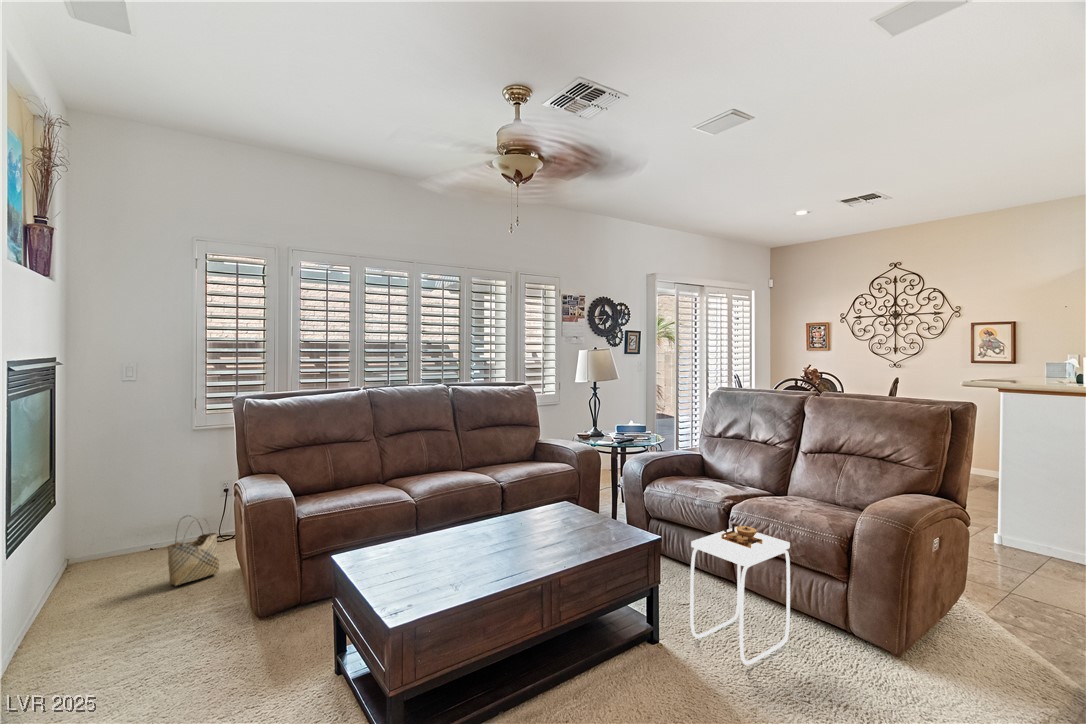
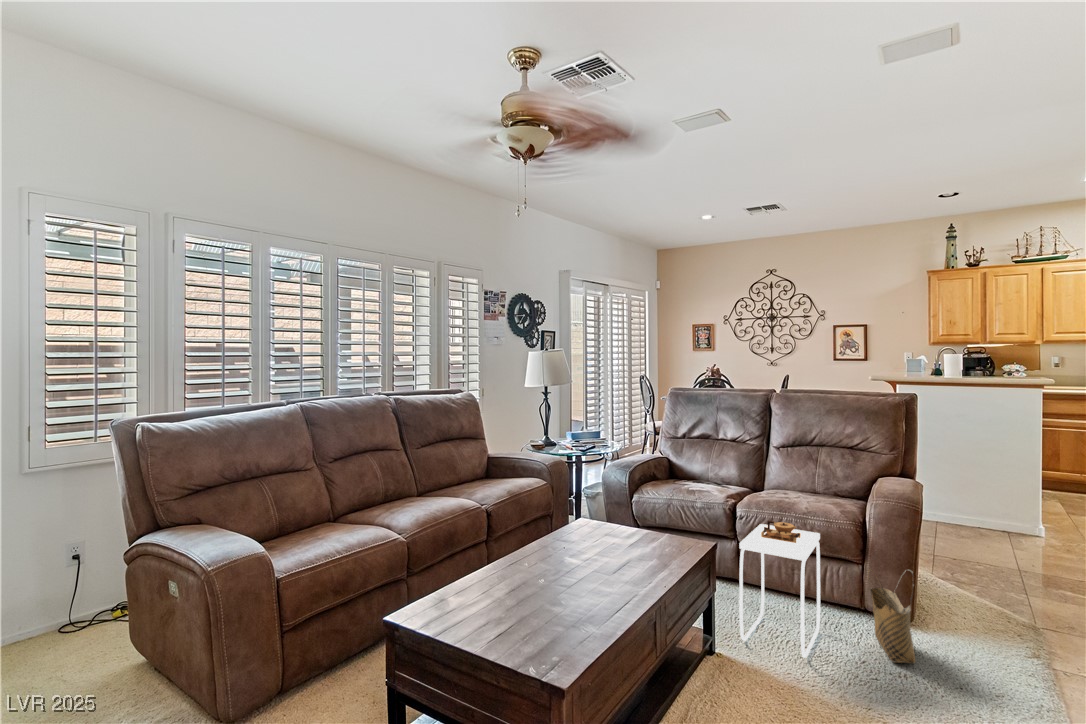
woven basket: present [167,516,219,586] -> present [871,570,915,663]

